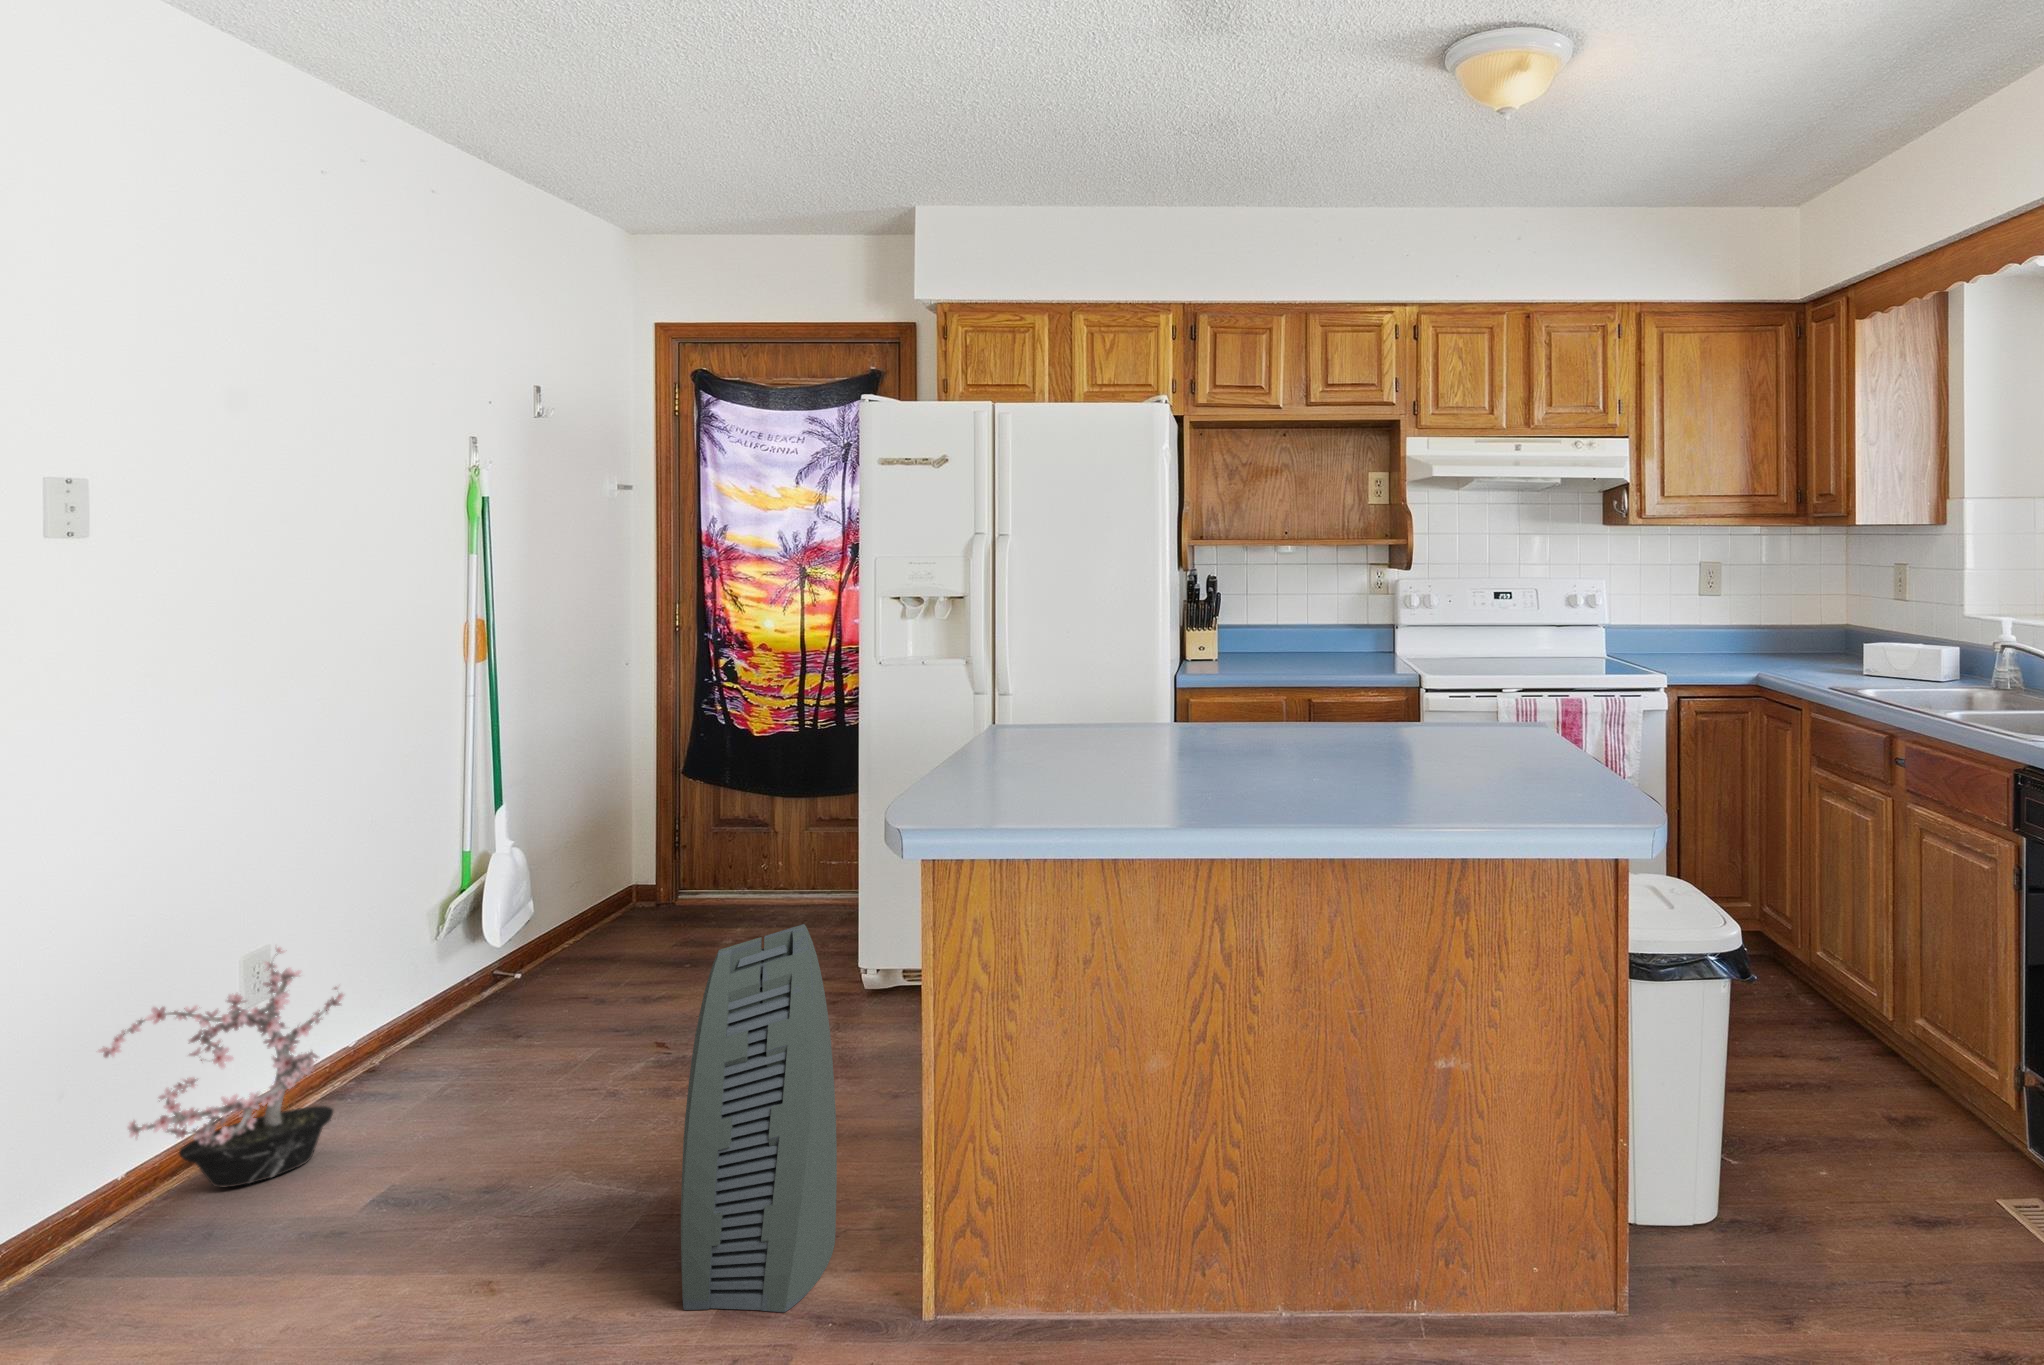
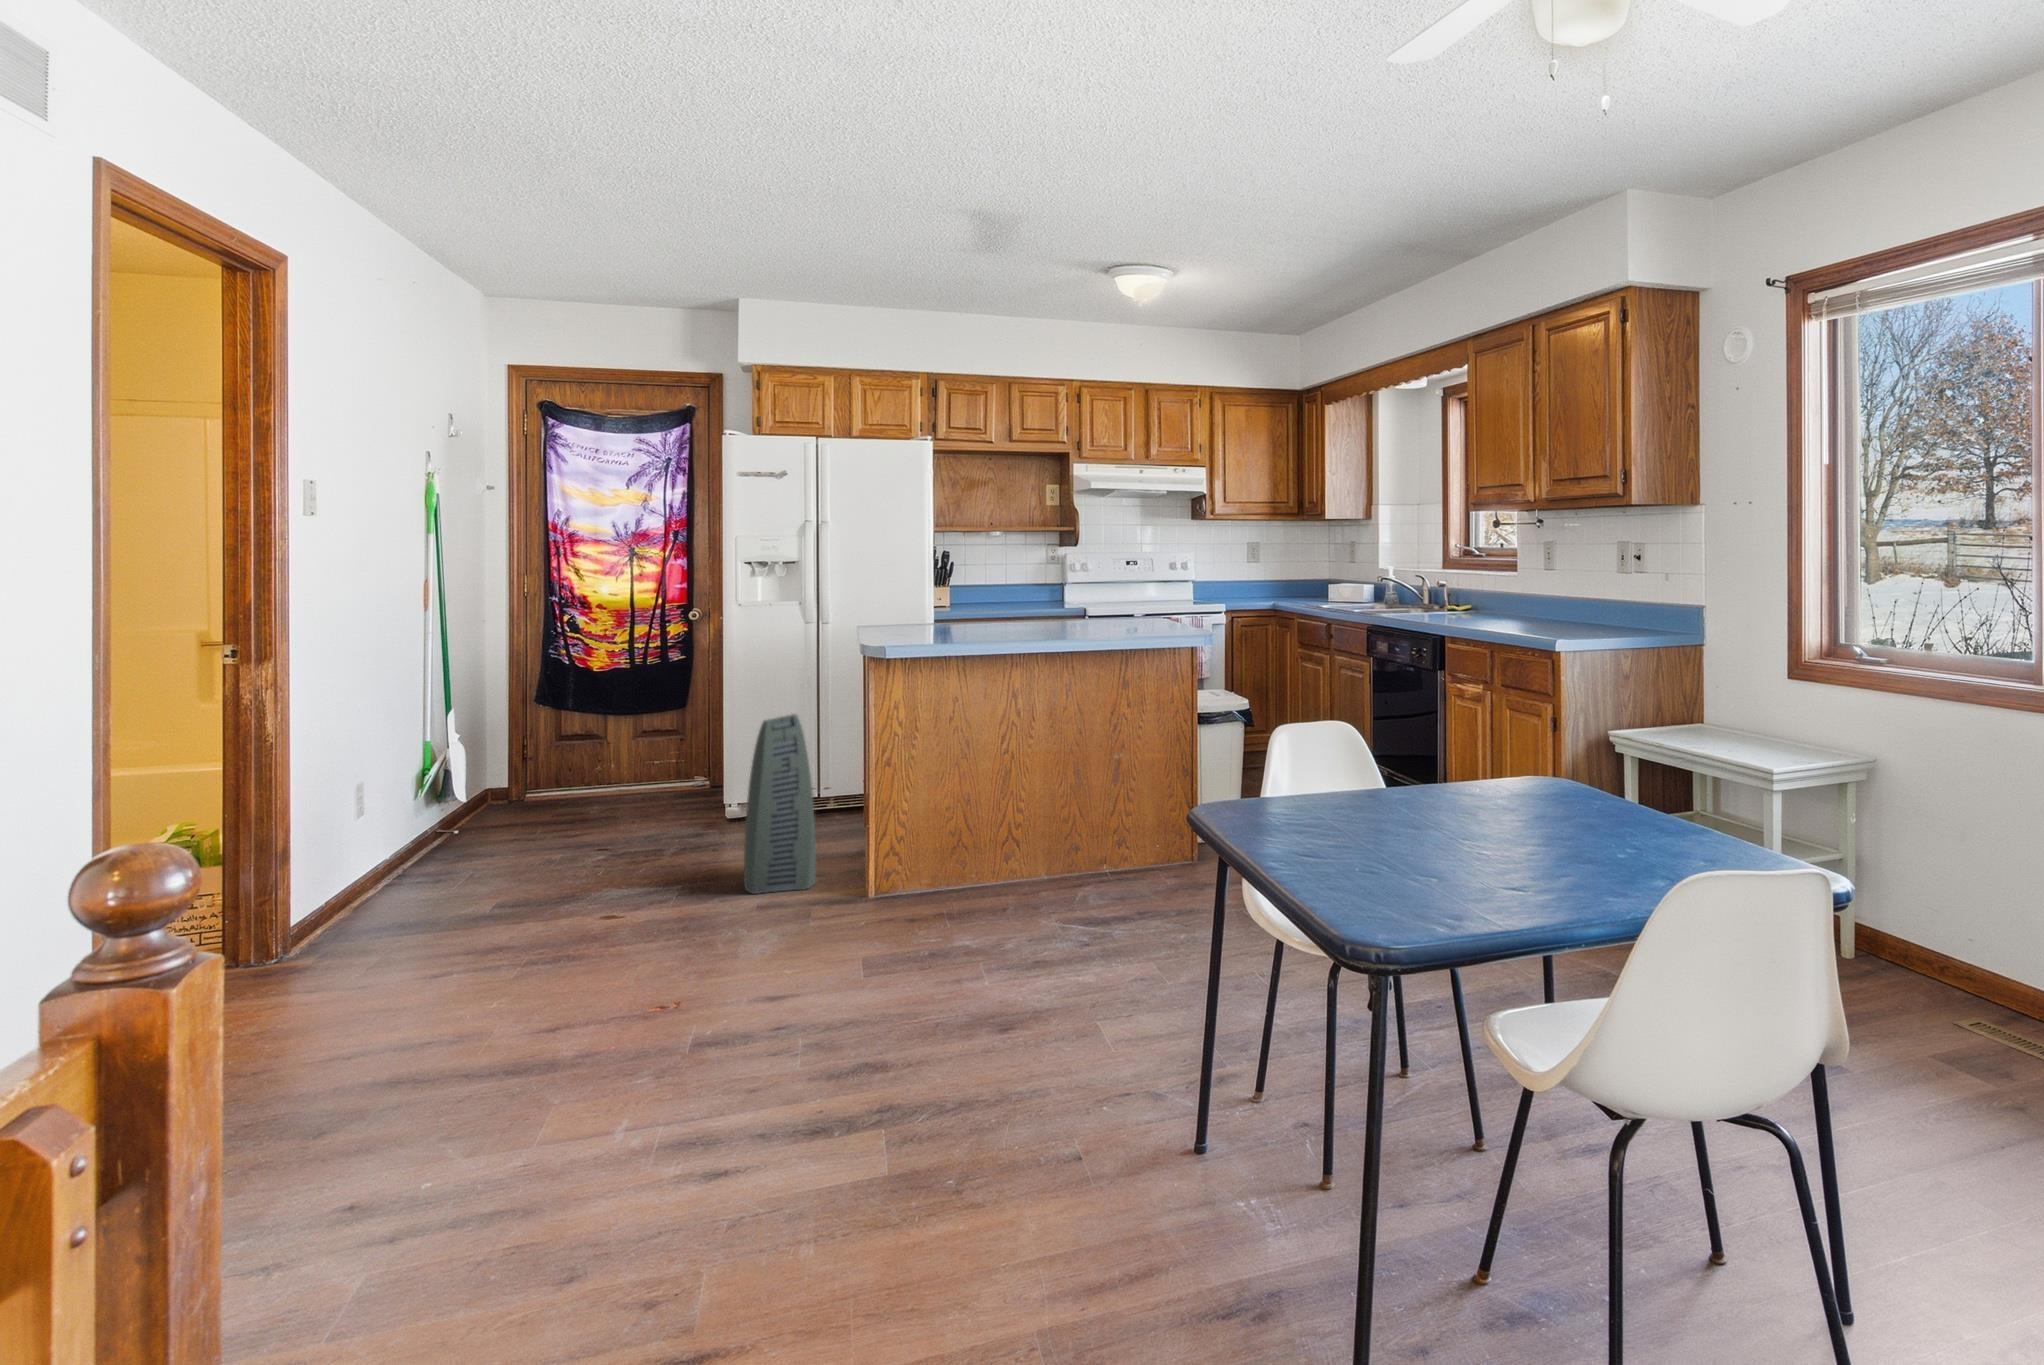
potted plant: present [98,947,344,1188] -> none [352,764,461,899]

